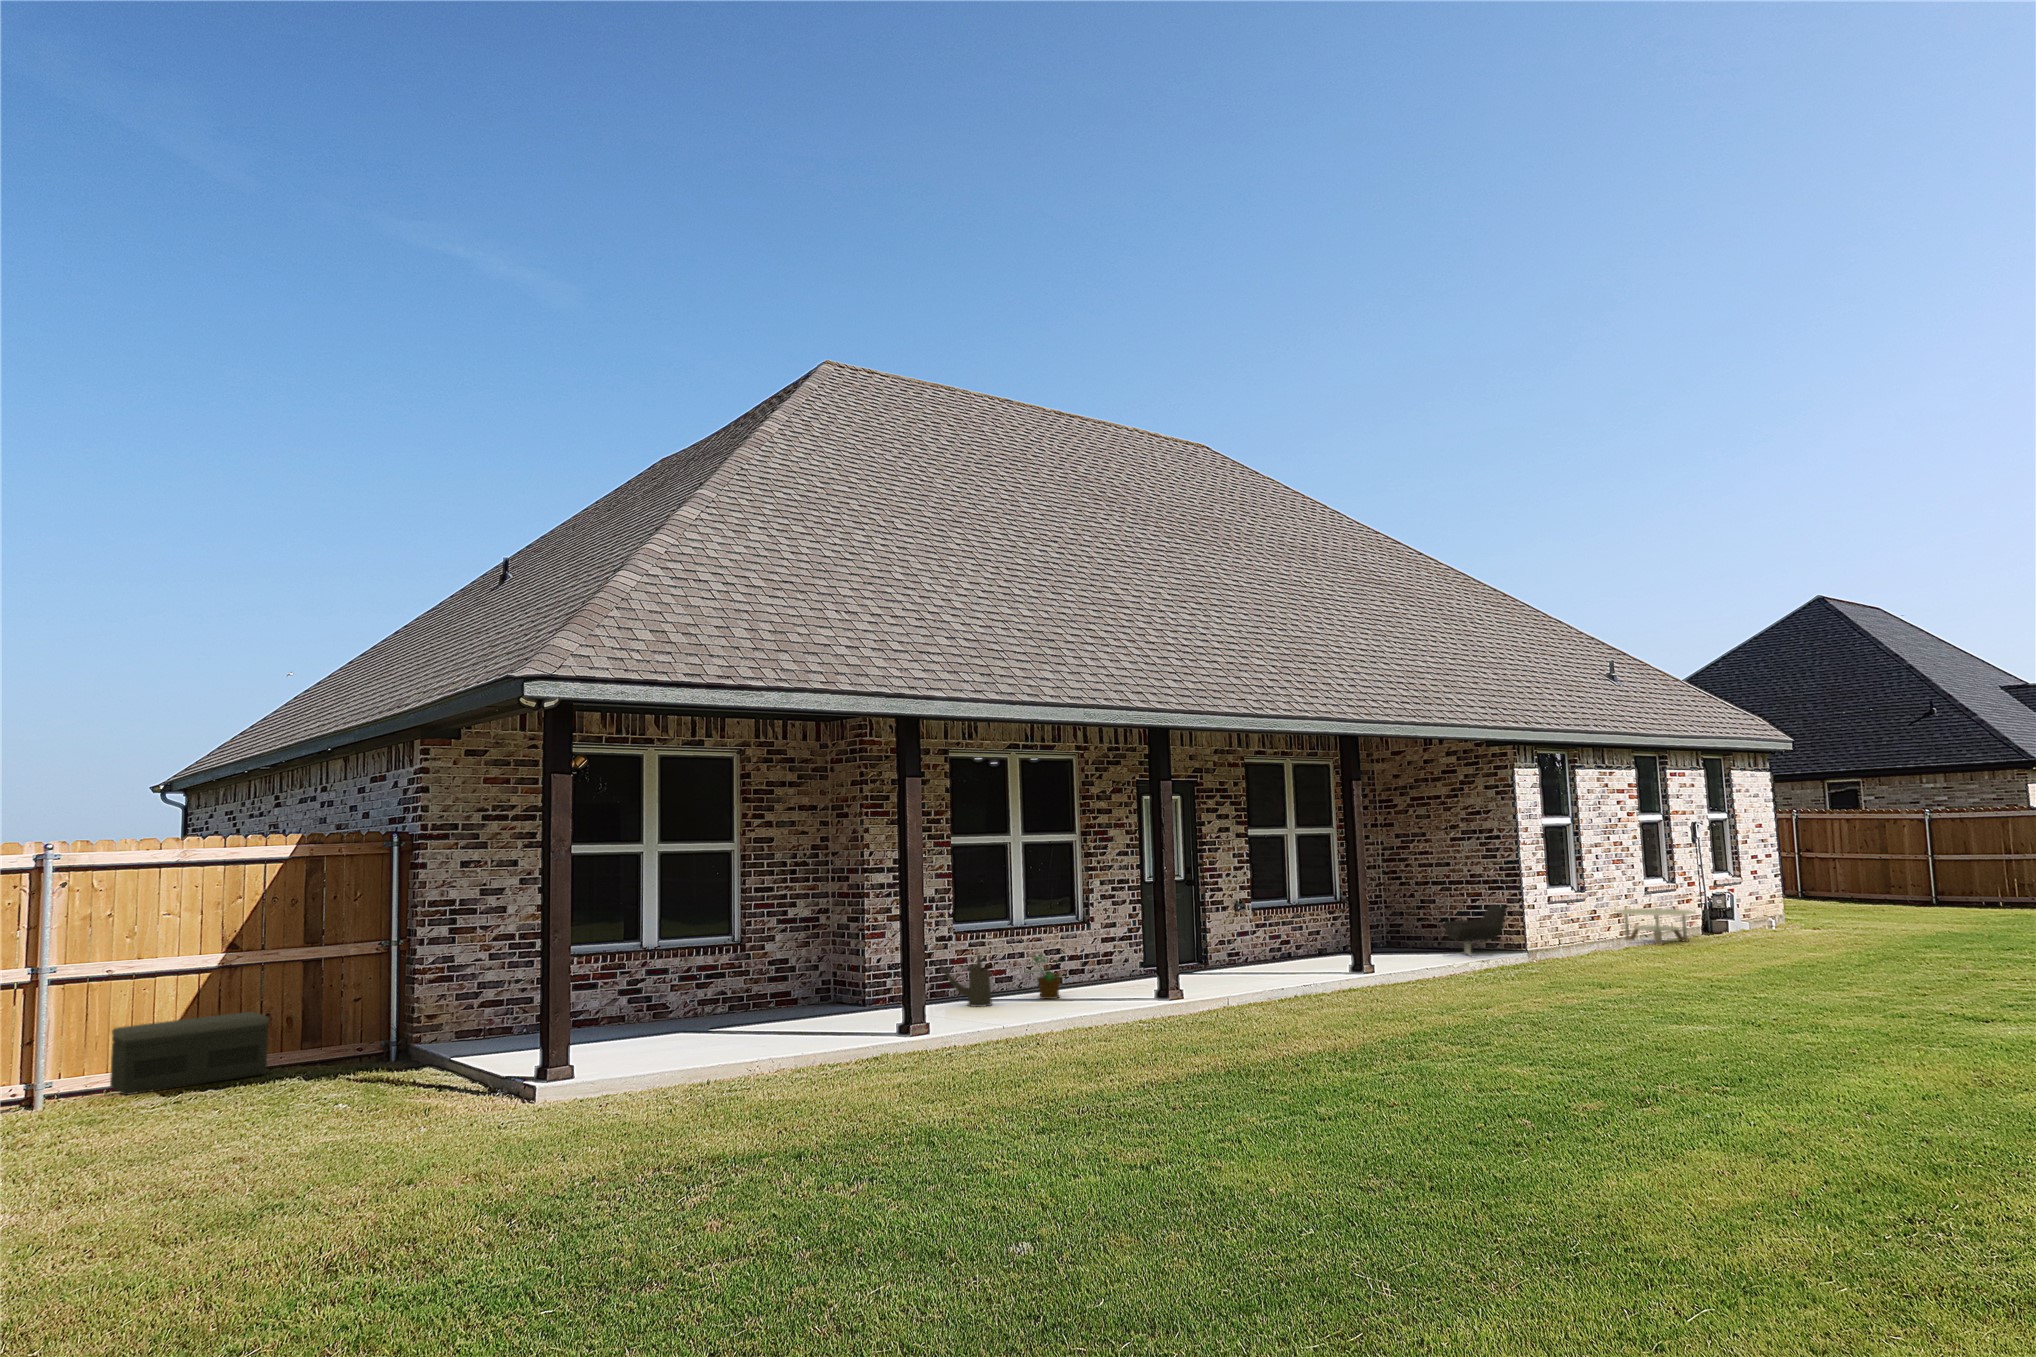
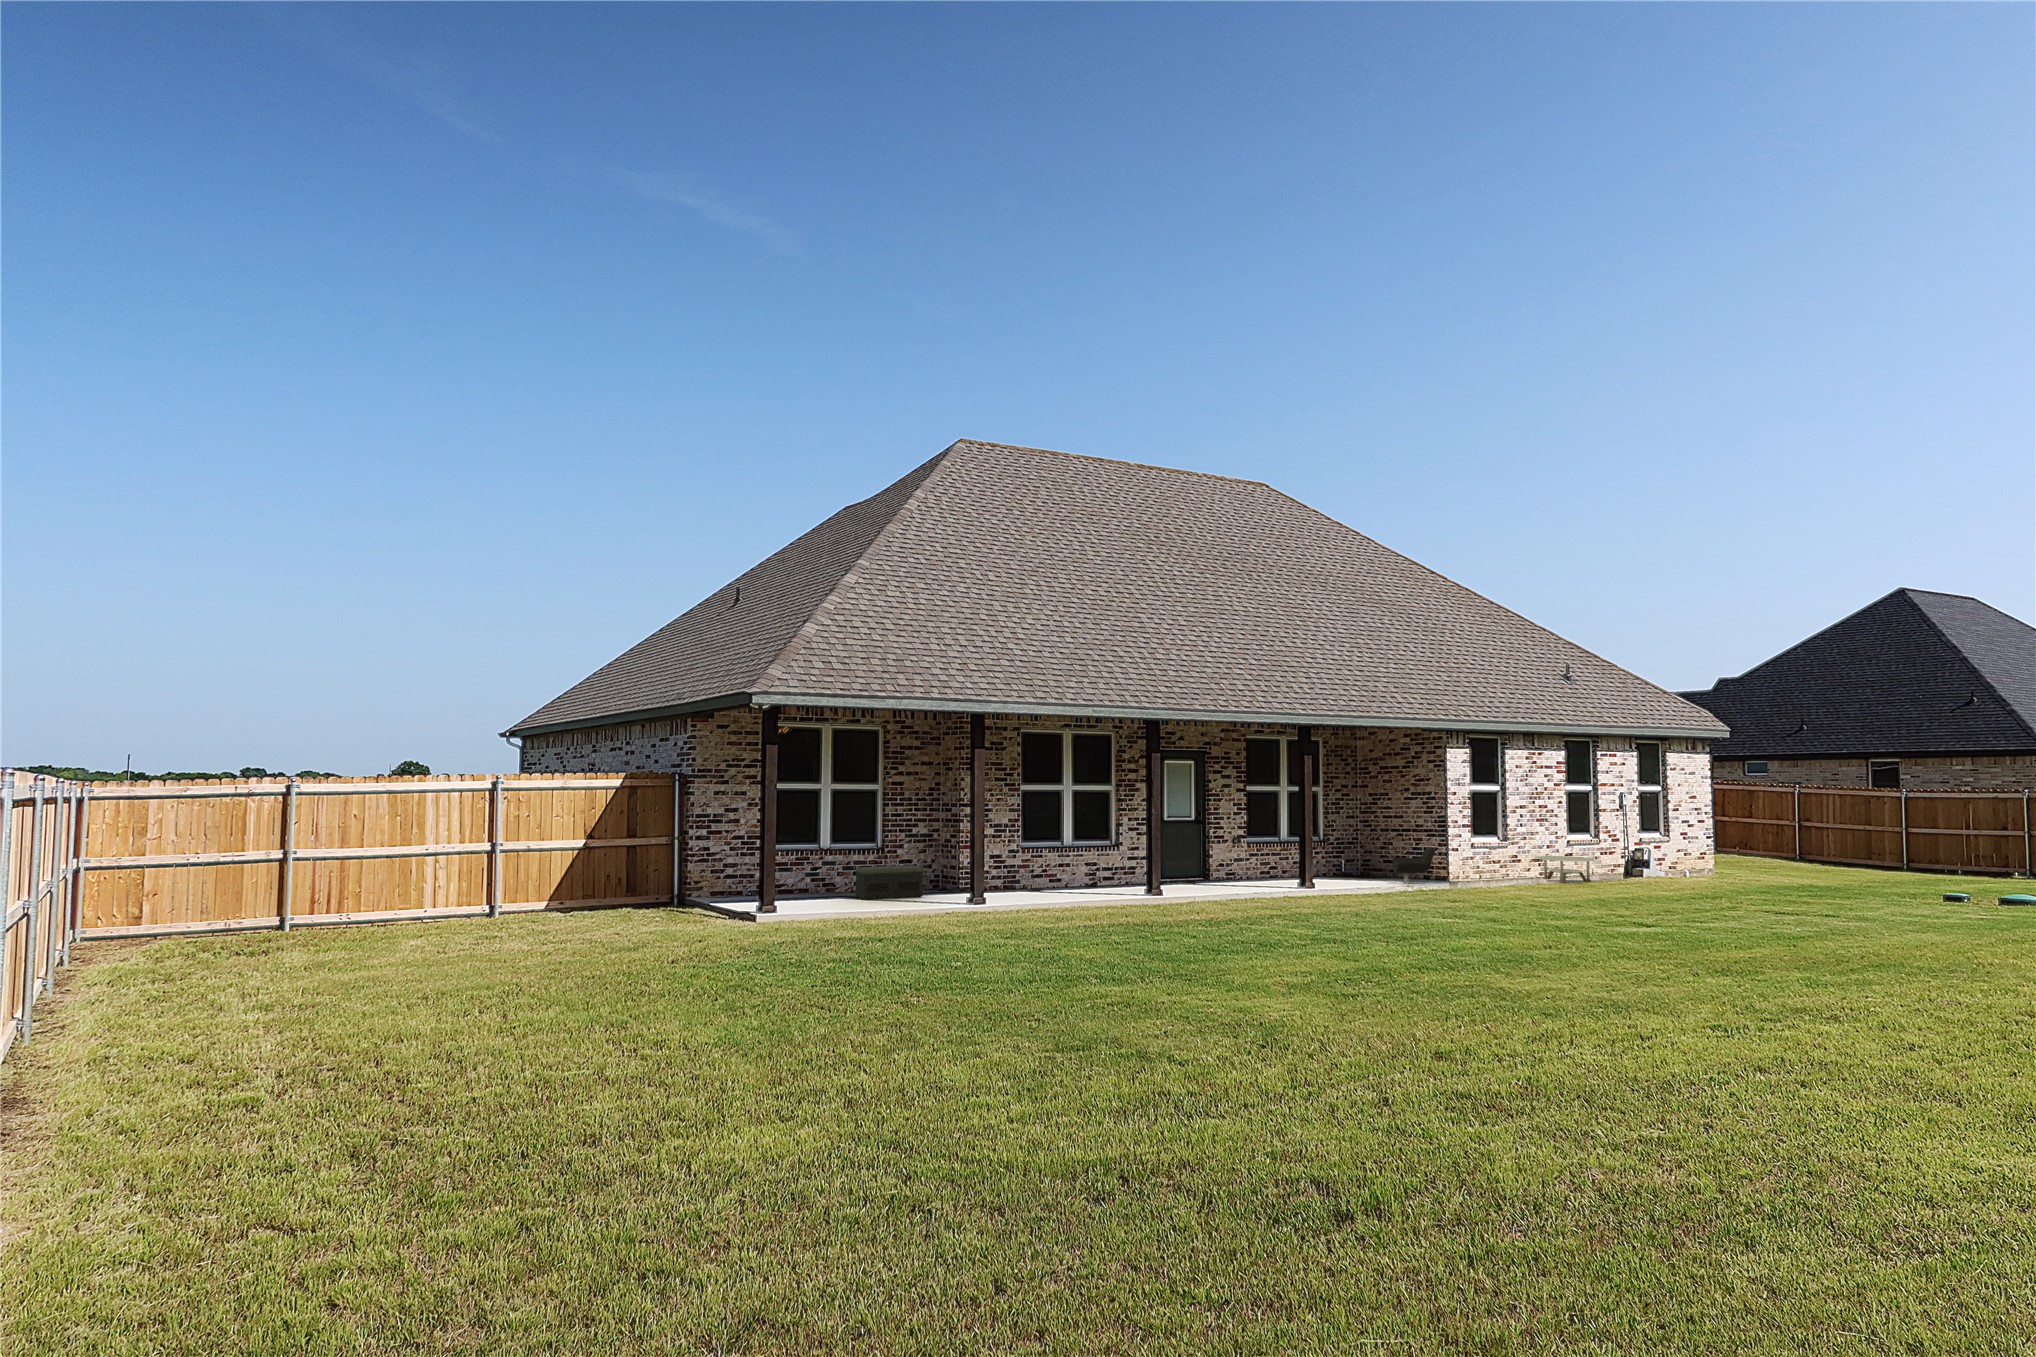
potted plant: present [1026,954,1061,999] -> none [1066,865,1093,895]
watering can: present [940,955,1000,1007] -> none [1009,864,1048,897]
storage bench: present [110,1012,269,1095] -> present [856,865,923,900]

